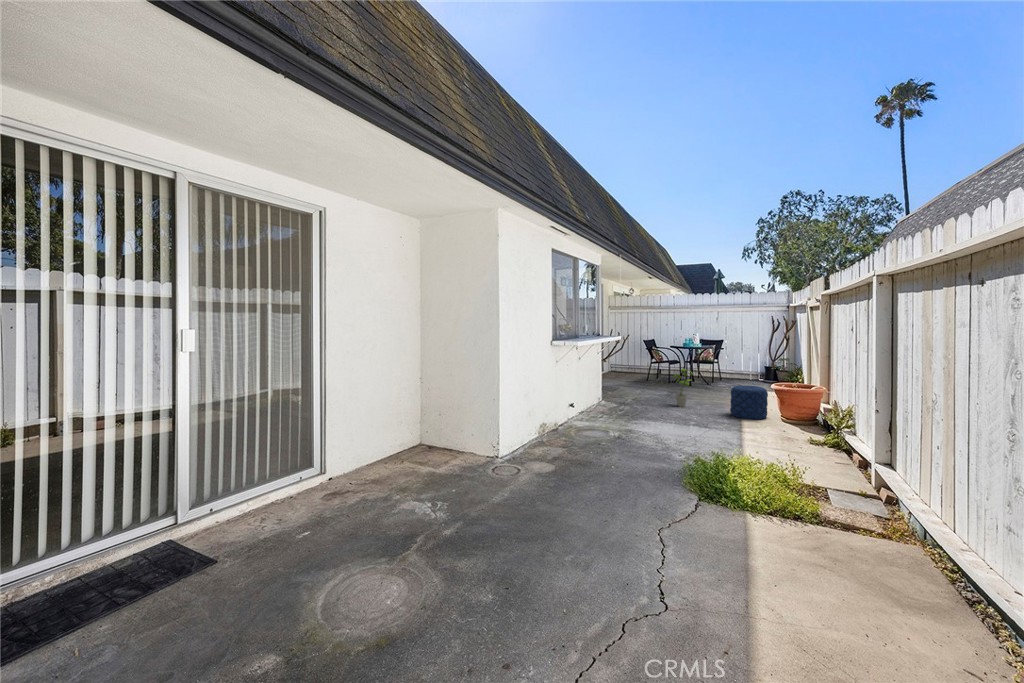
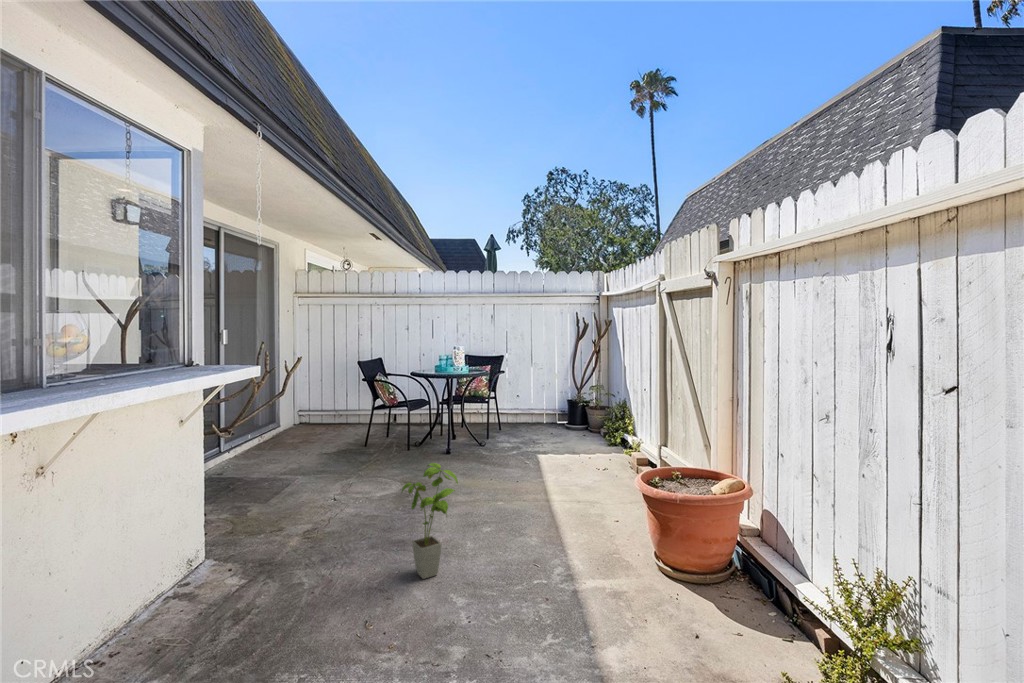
pouf: present [730,386,768,419] -> none [563,507,660,632]

